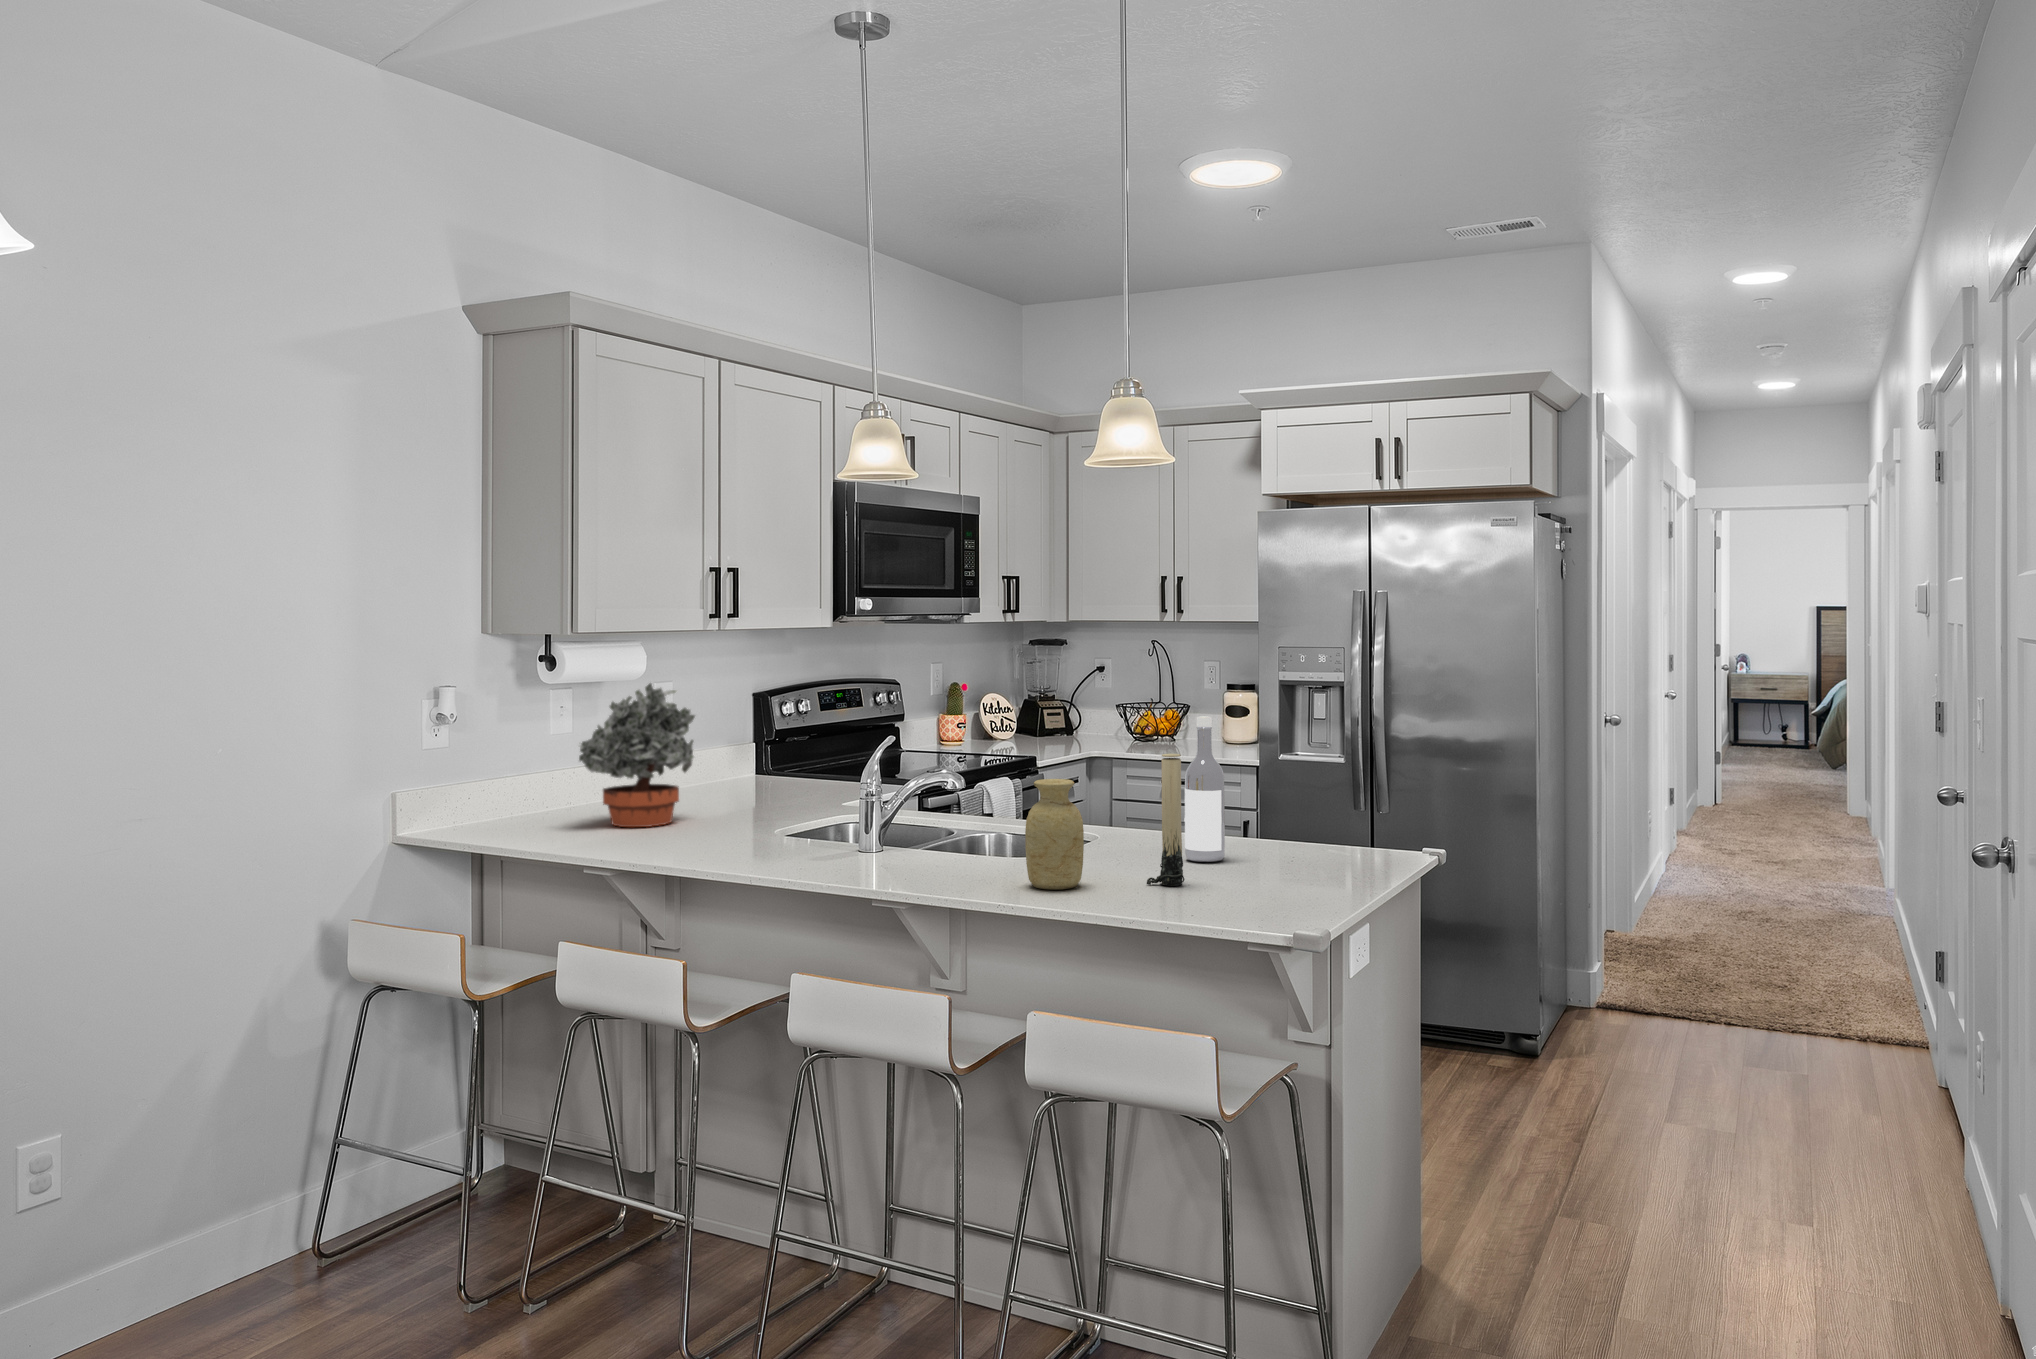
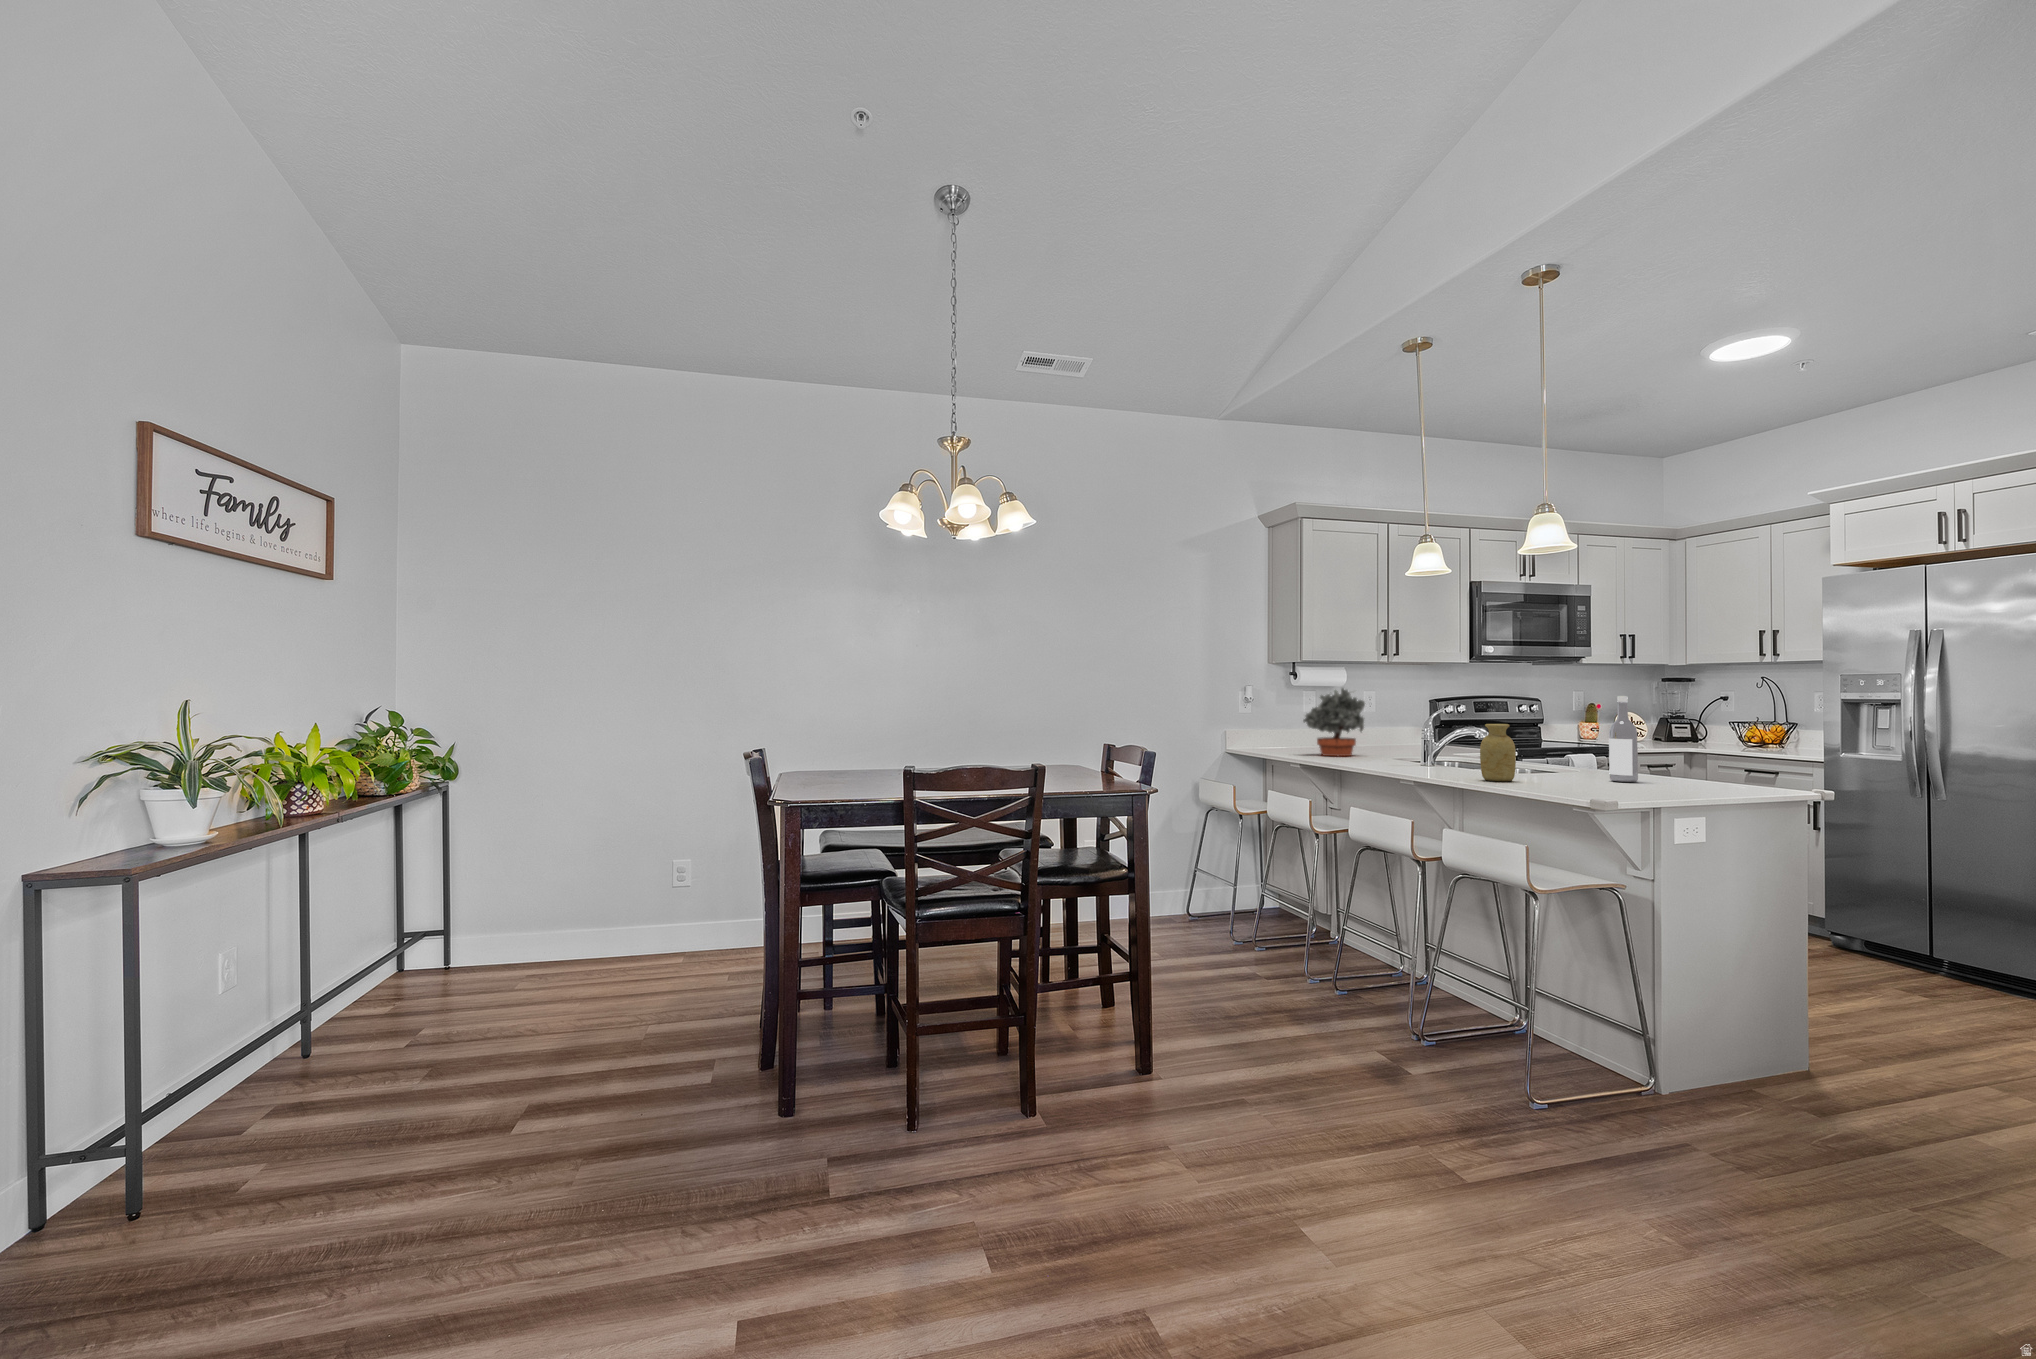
candle: present [1147,754,1185,886] -> none [1555,711,1579,785]

